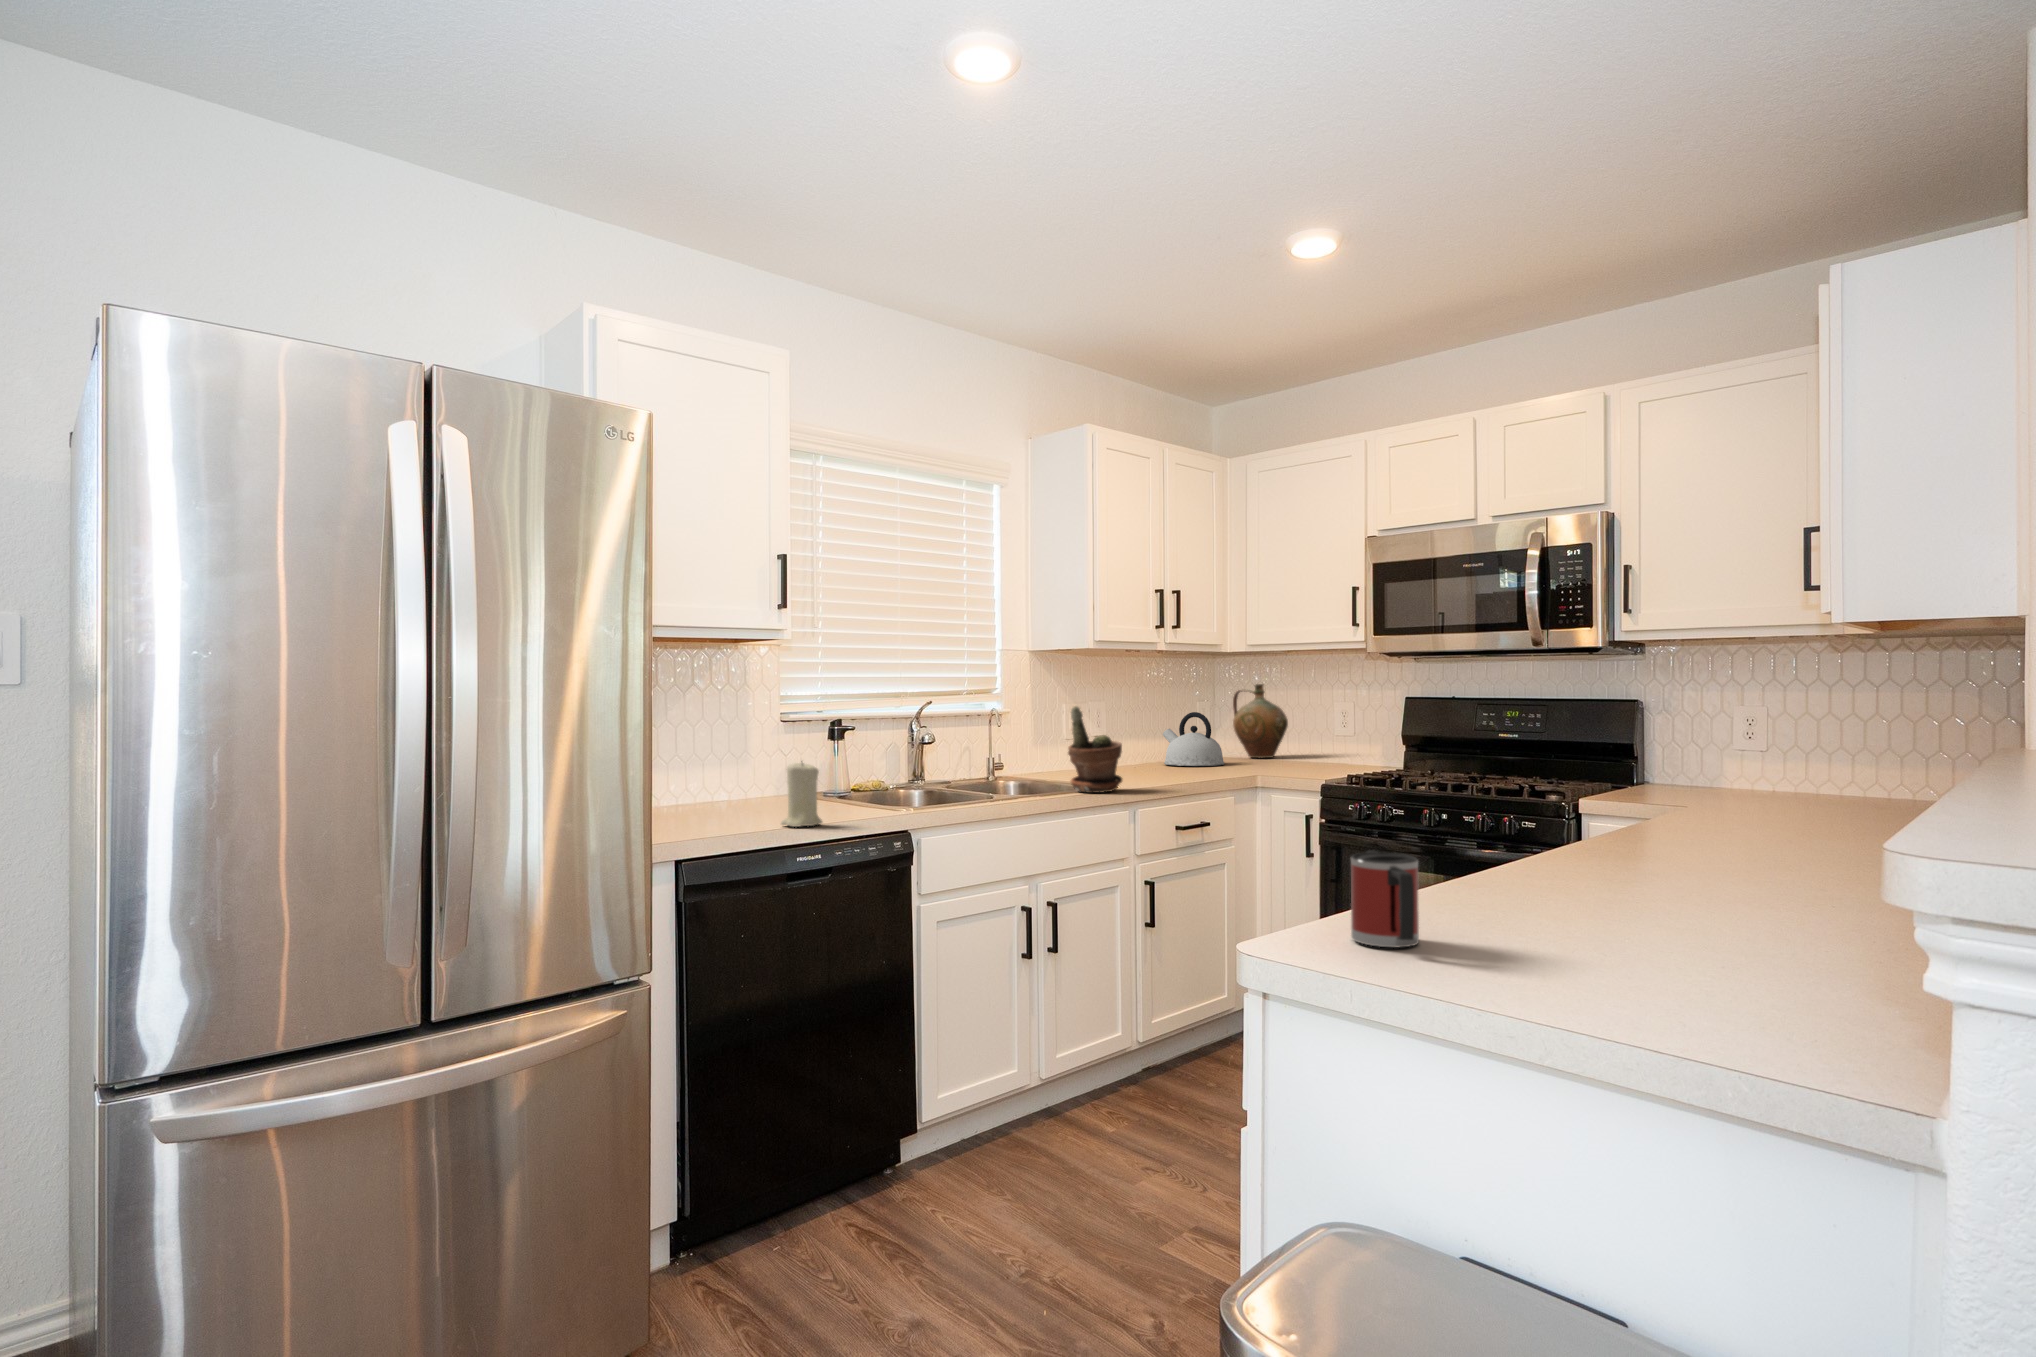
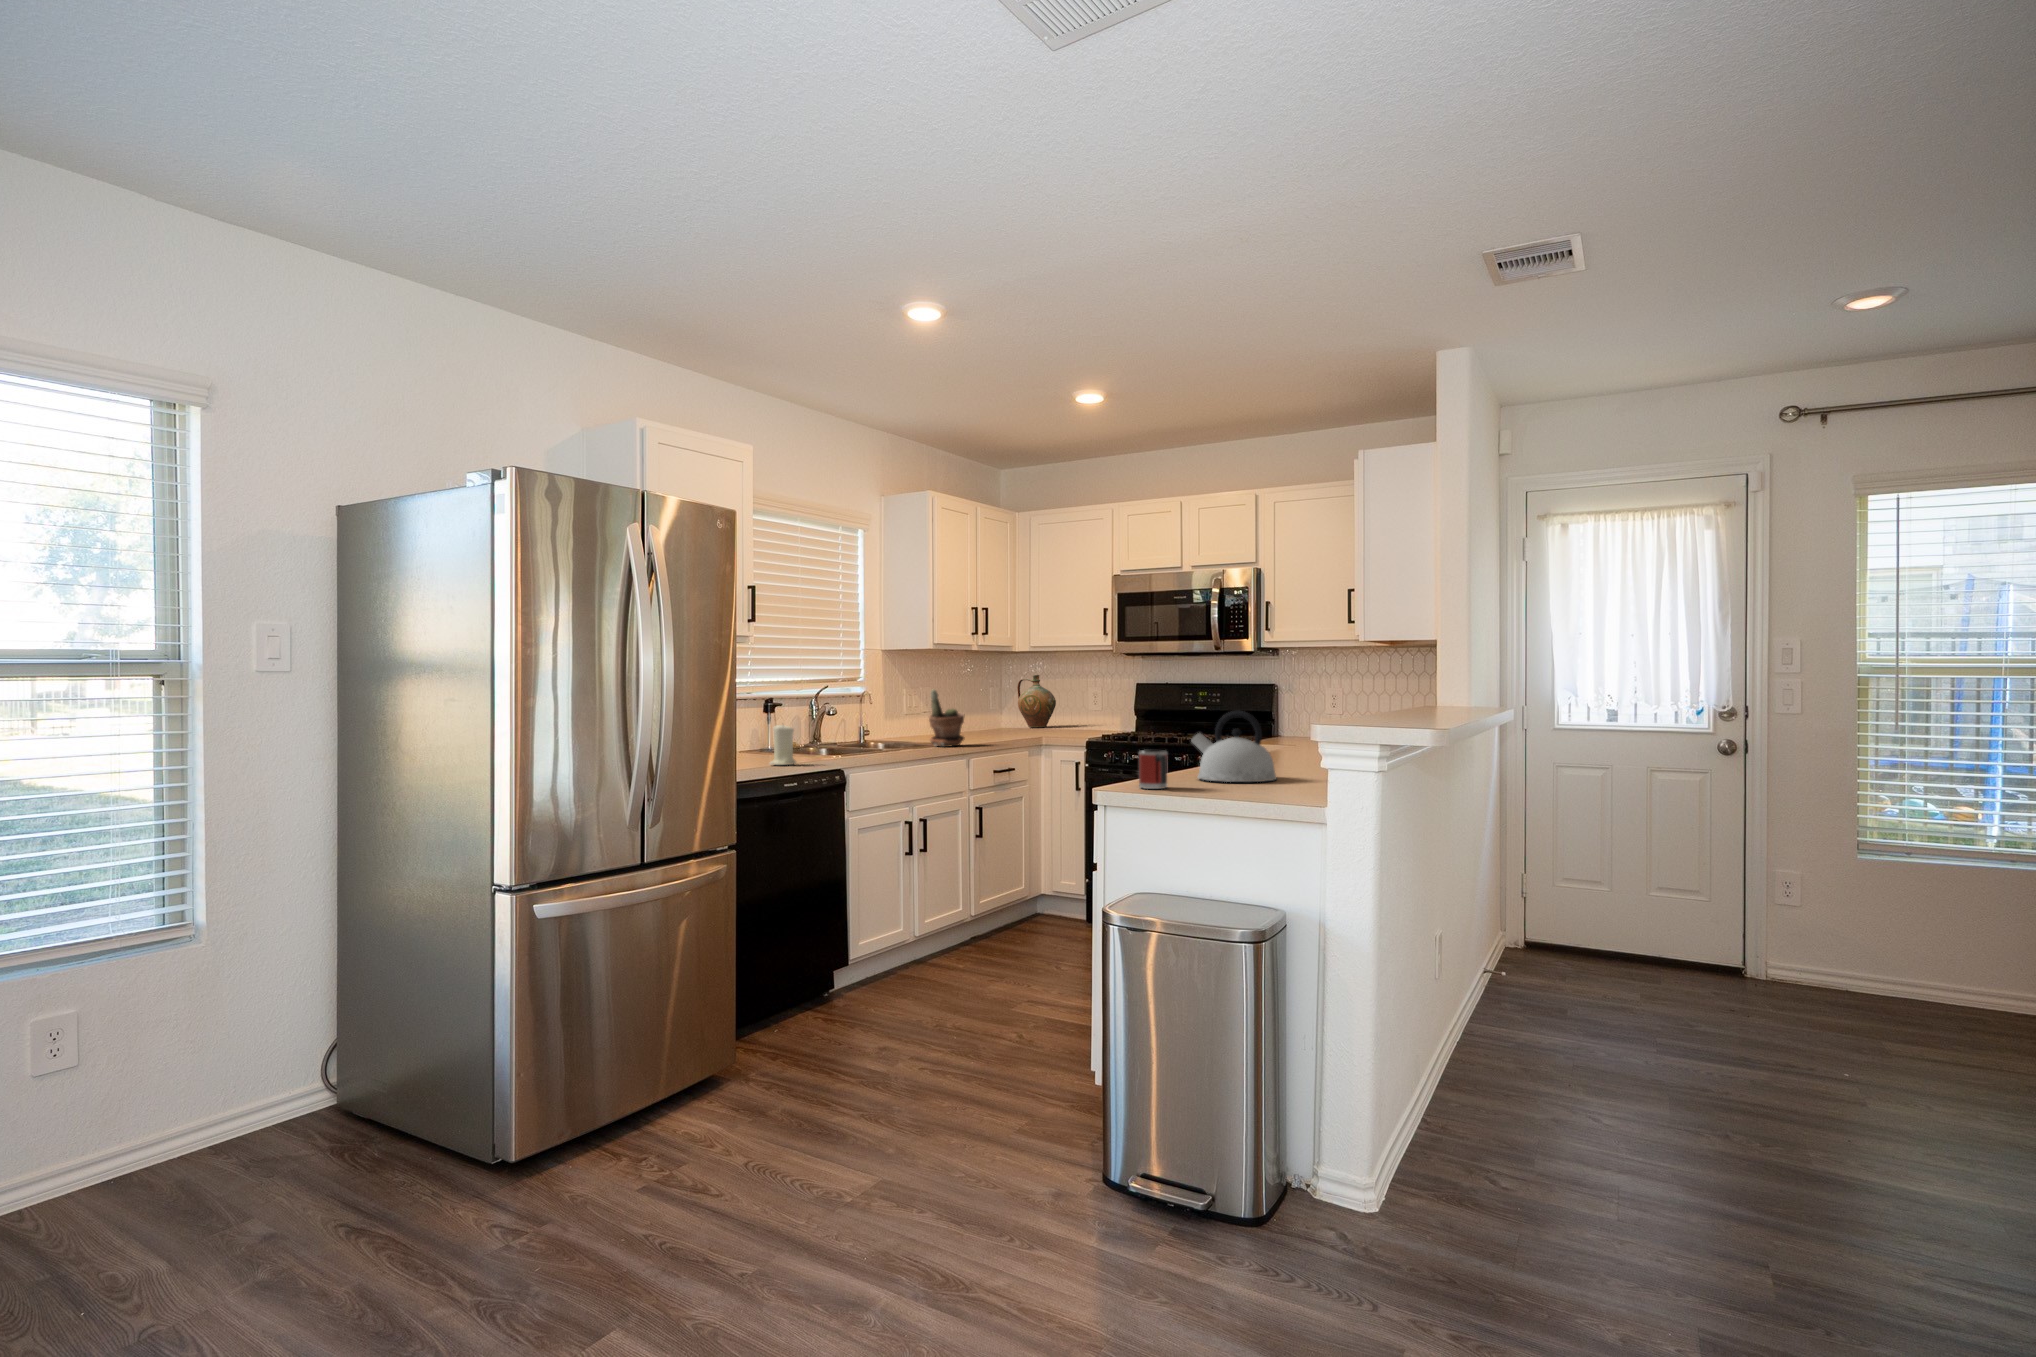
kettle: present [1163,712,1225,766] -> present [1191,711,1277,782]

